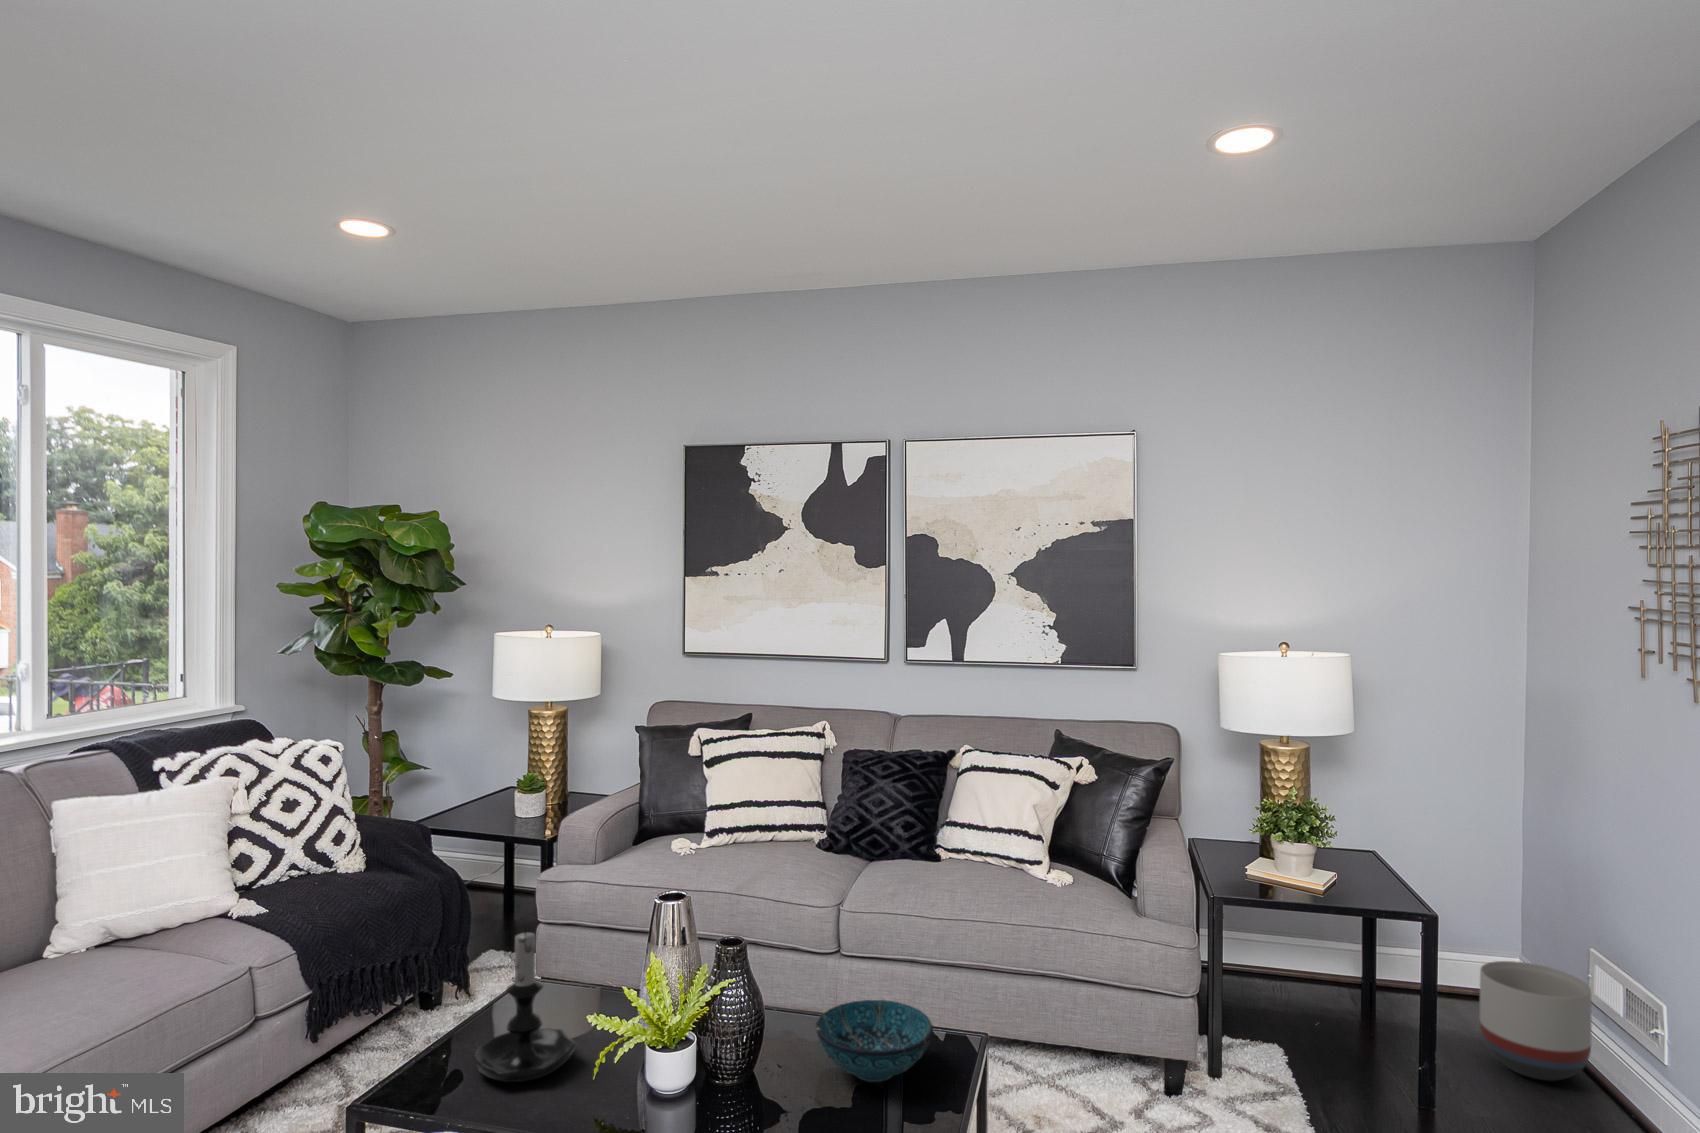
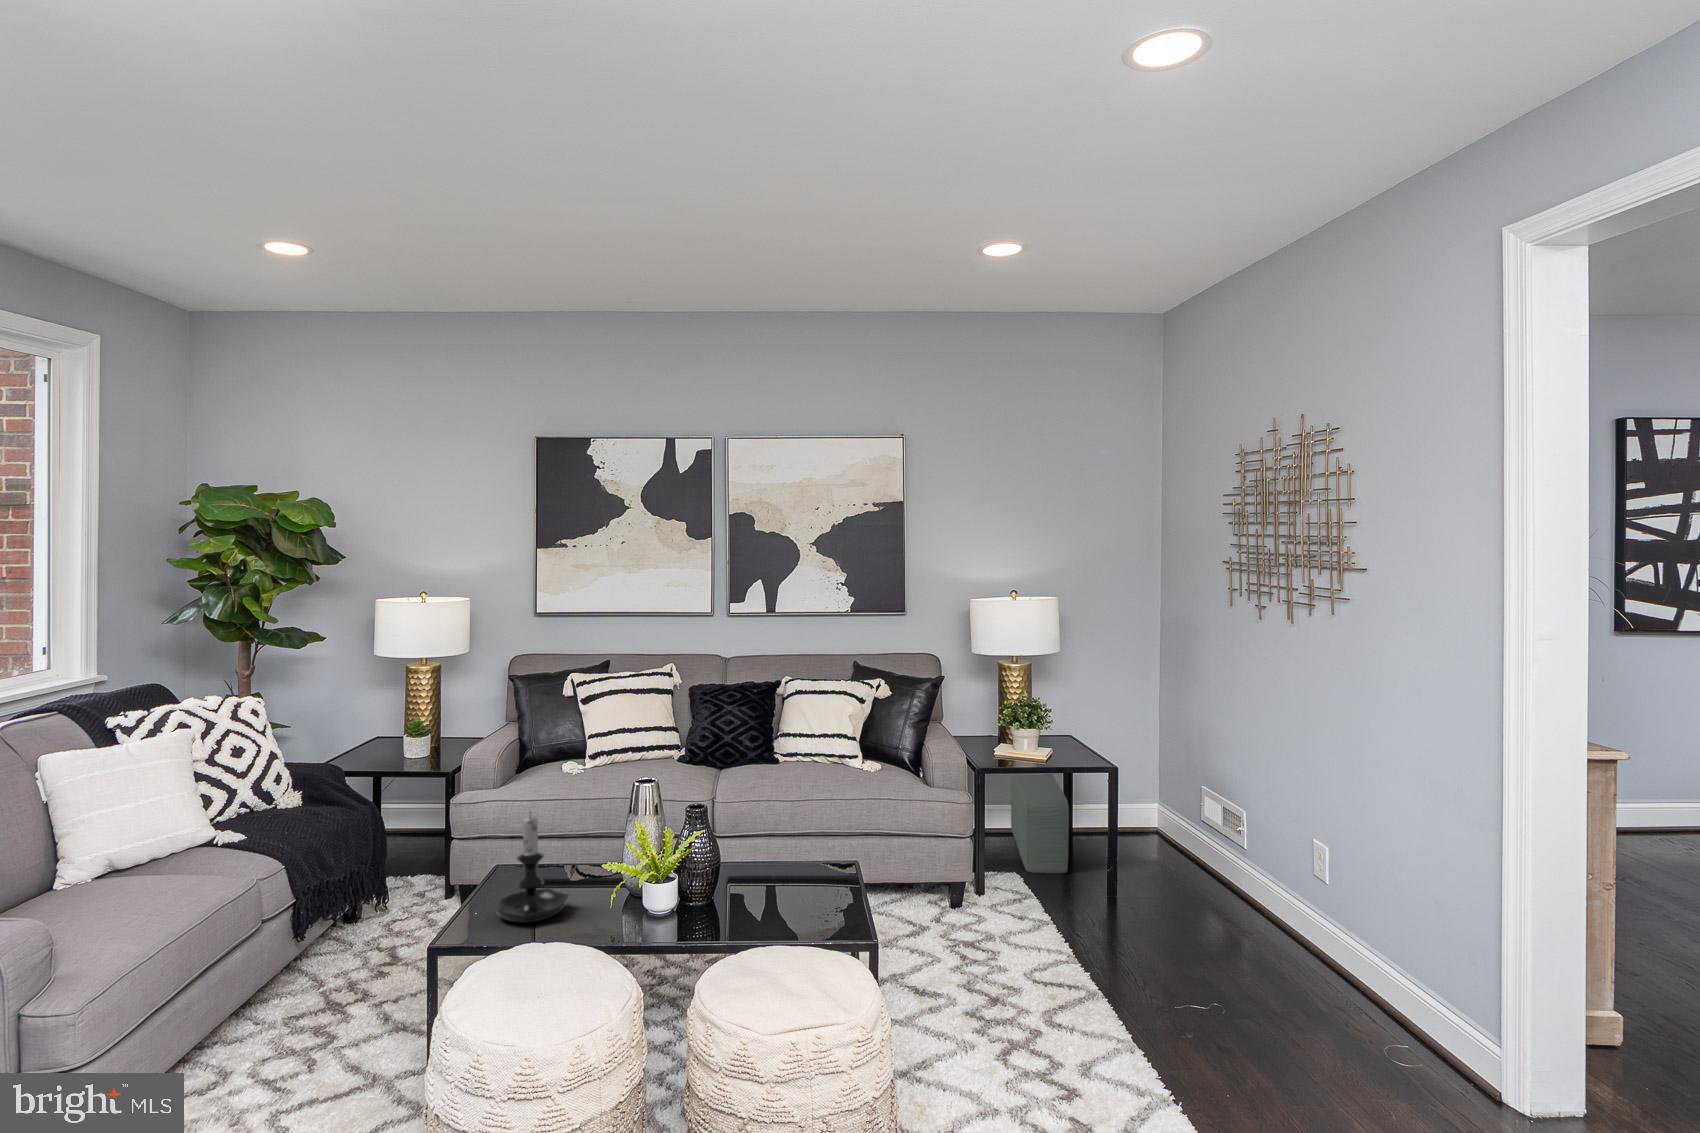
pouf: none [1281,890,1362,1063] -> present [1010,774,1069,873]
planter: present [1479,961,1592,1081] -> none [1138,798,1201,869]
decorative bowl: present [816,1000,933,1082] -> none [742,844,823,894]

